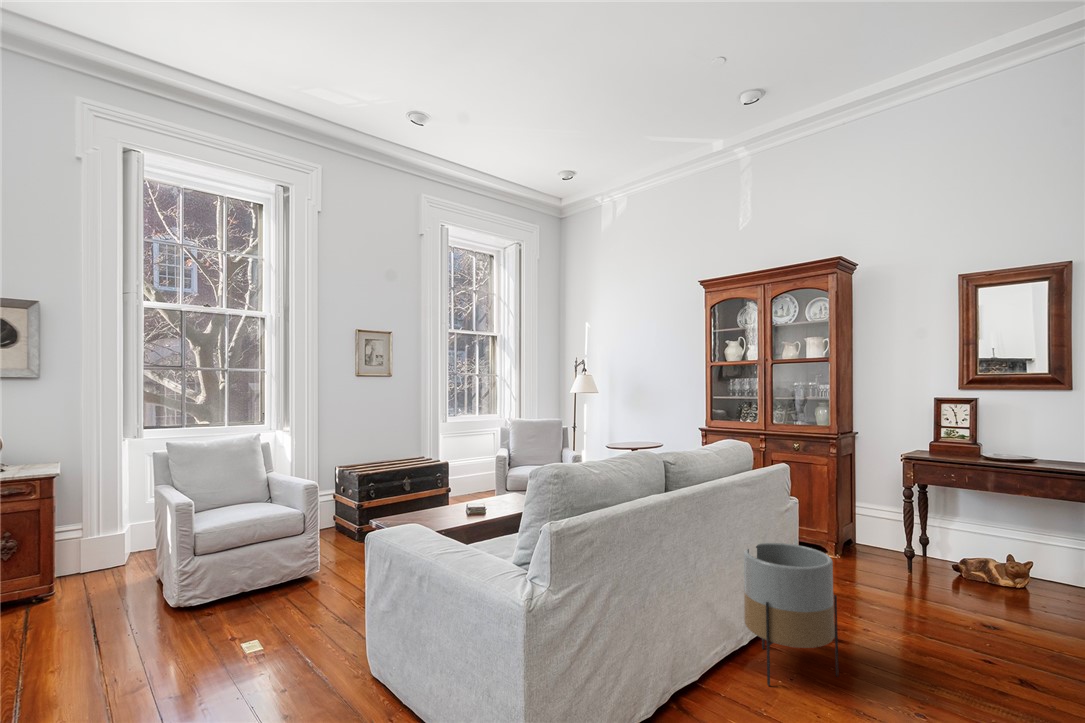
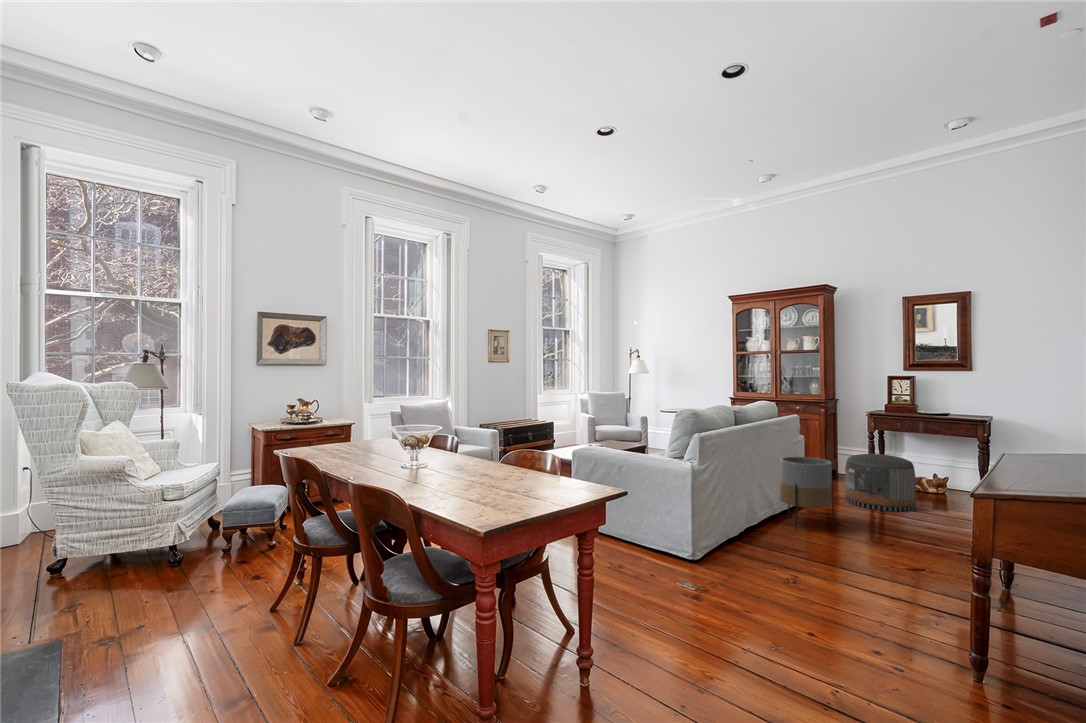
pouf: none [865,527,984,634] -> present [845,454,916,511]

